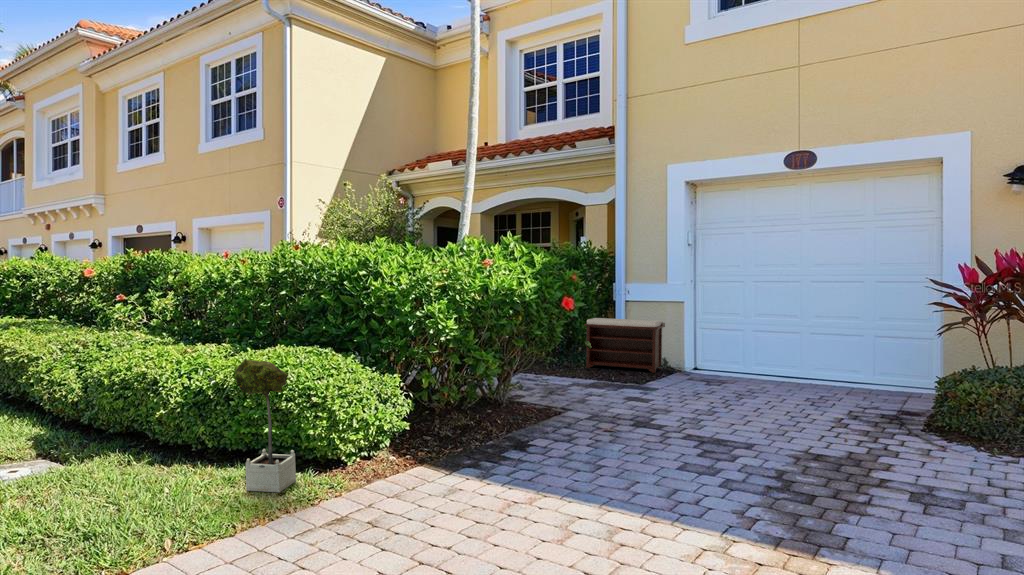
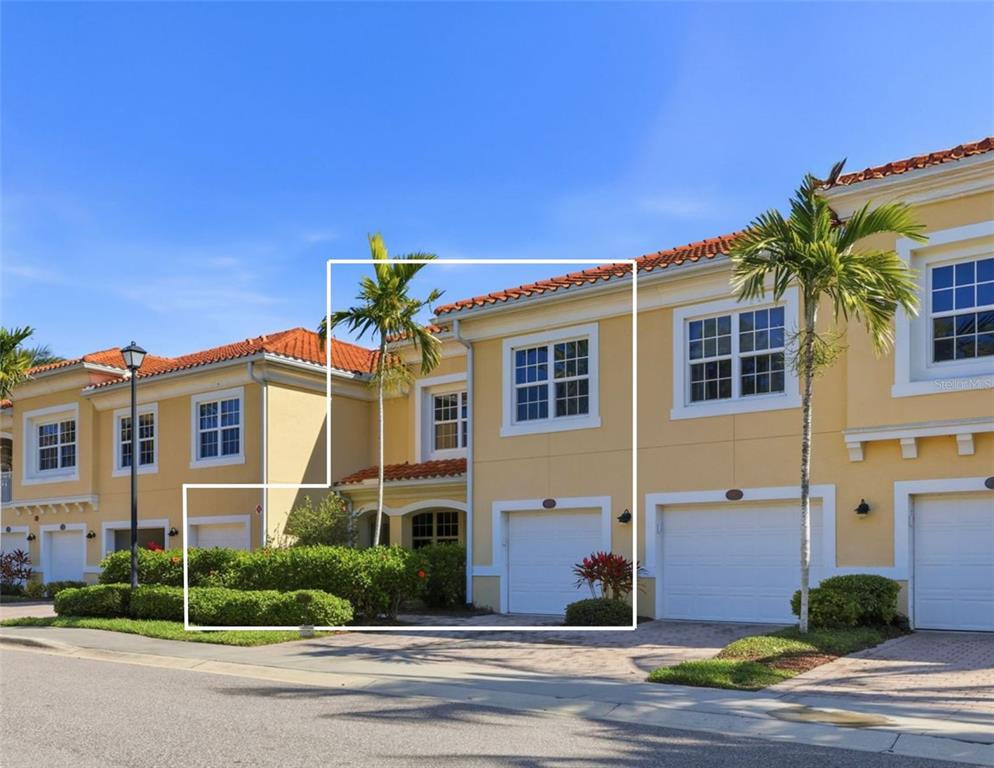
bench: present [584,318,665,373] -> none [449,583,494,613]

